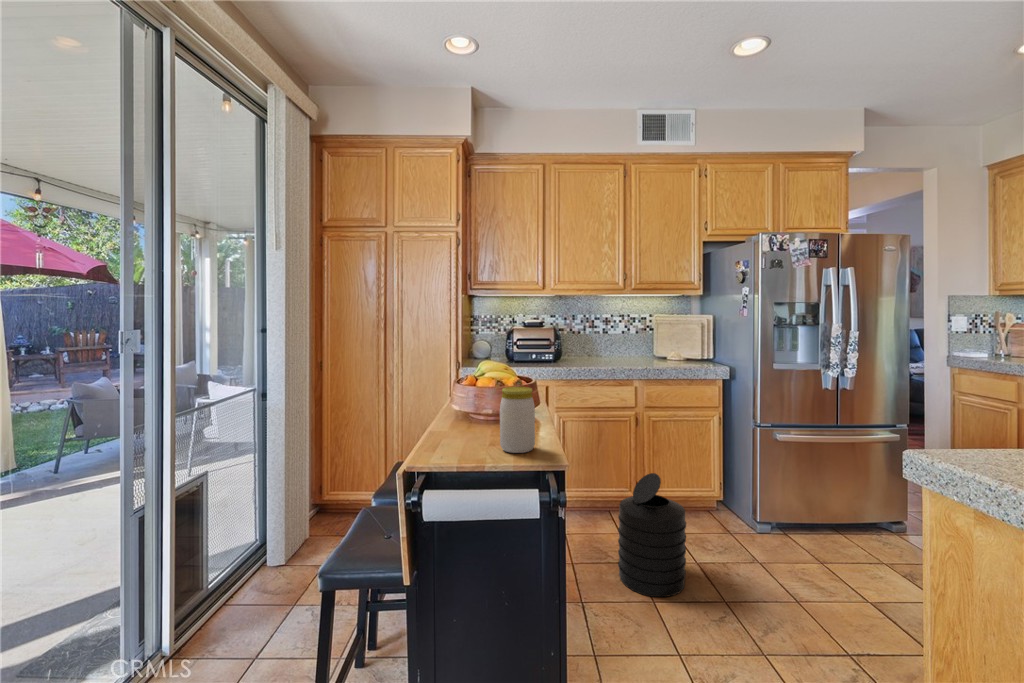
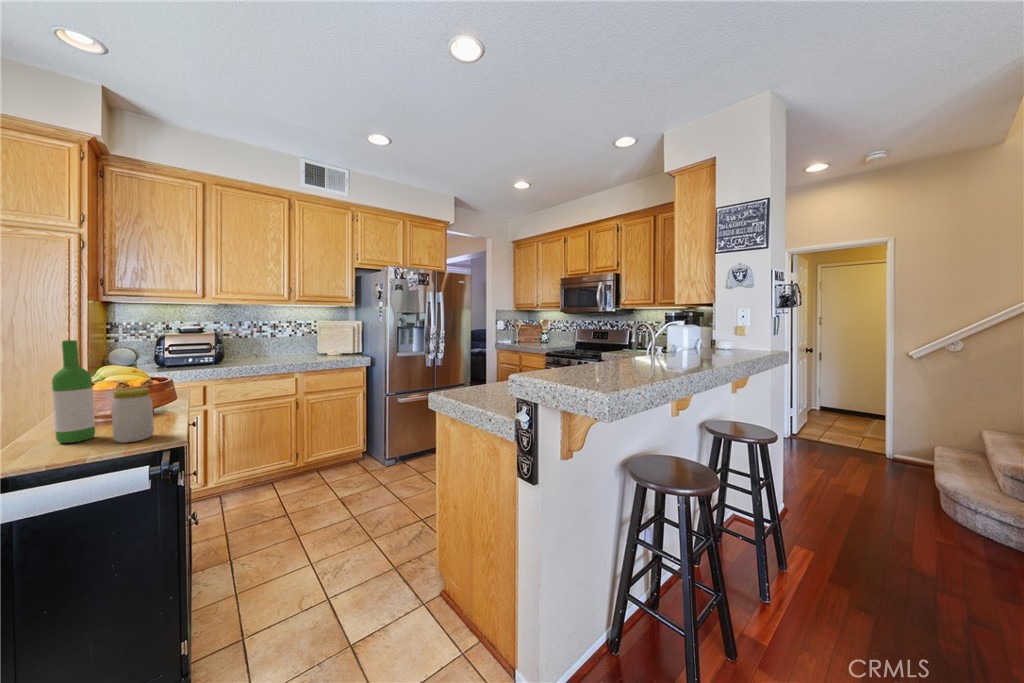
wine bottle: none [454,328,482,442] -> present [52,340,95,443]
trash can: present [618,473,686,597] -> none [275,442,332,534]

